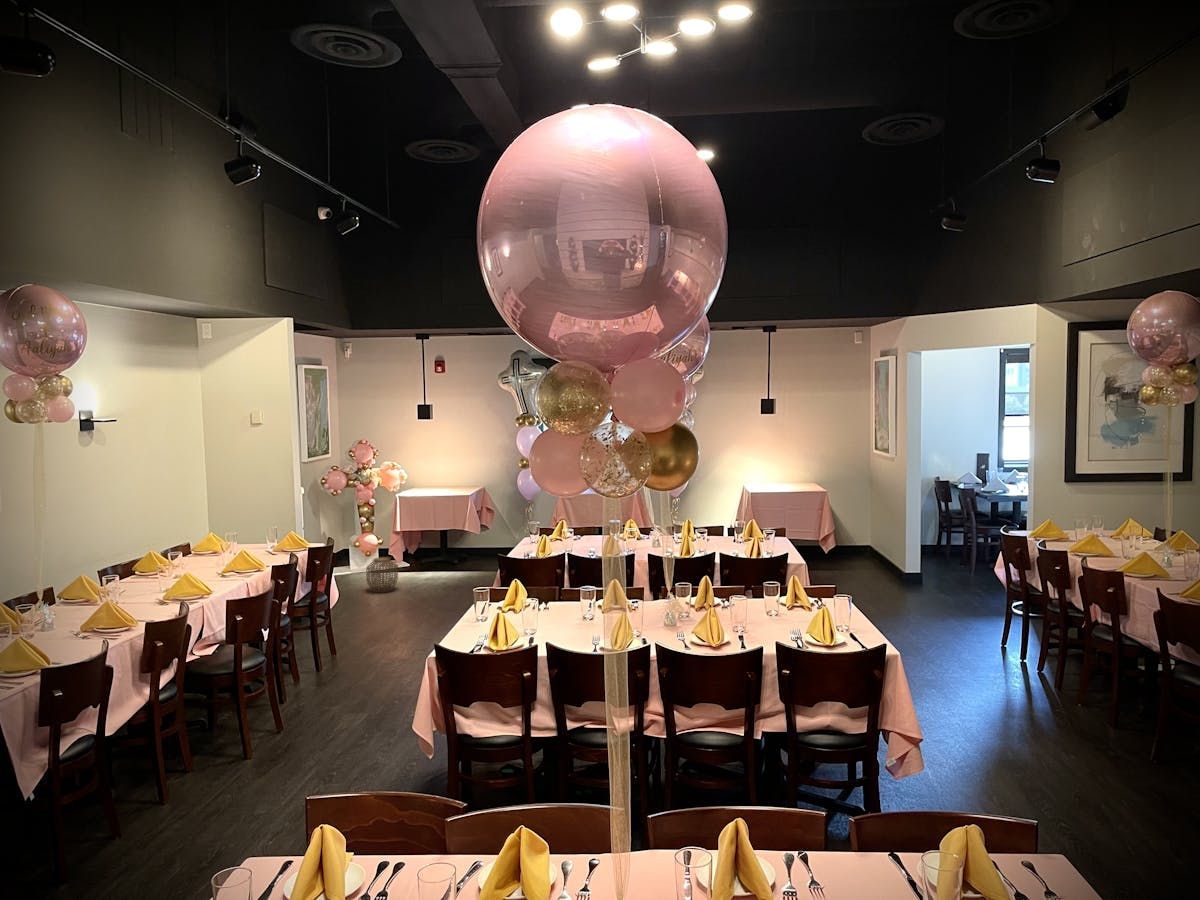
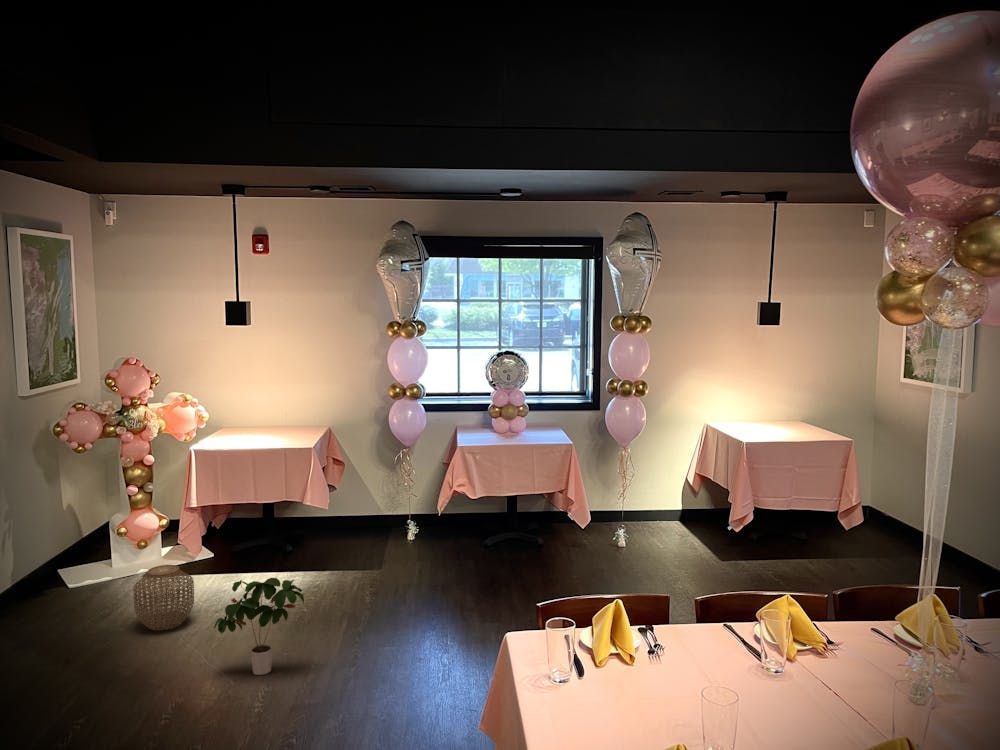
potted plant: none [408,557,454,608] -> present [214,578,304,675]

